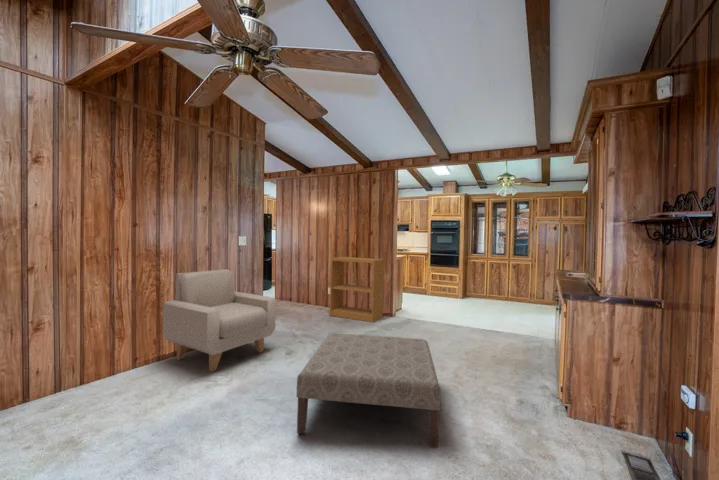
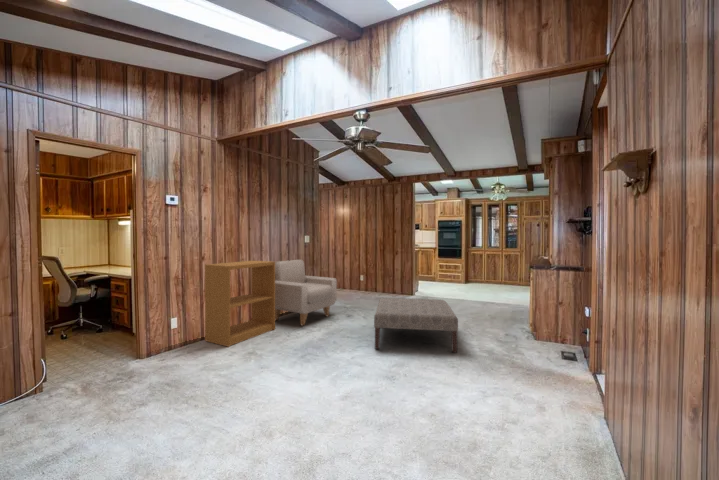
bookshelf: present [330,257,384,322] -> present [205,260,275,347]

